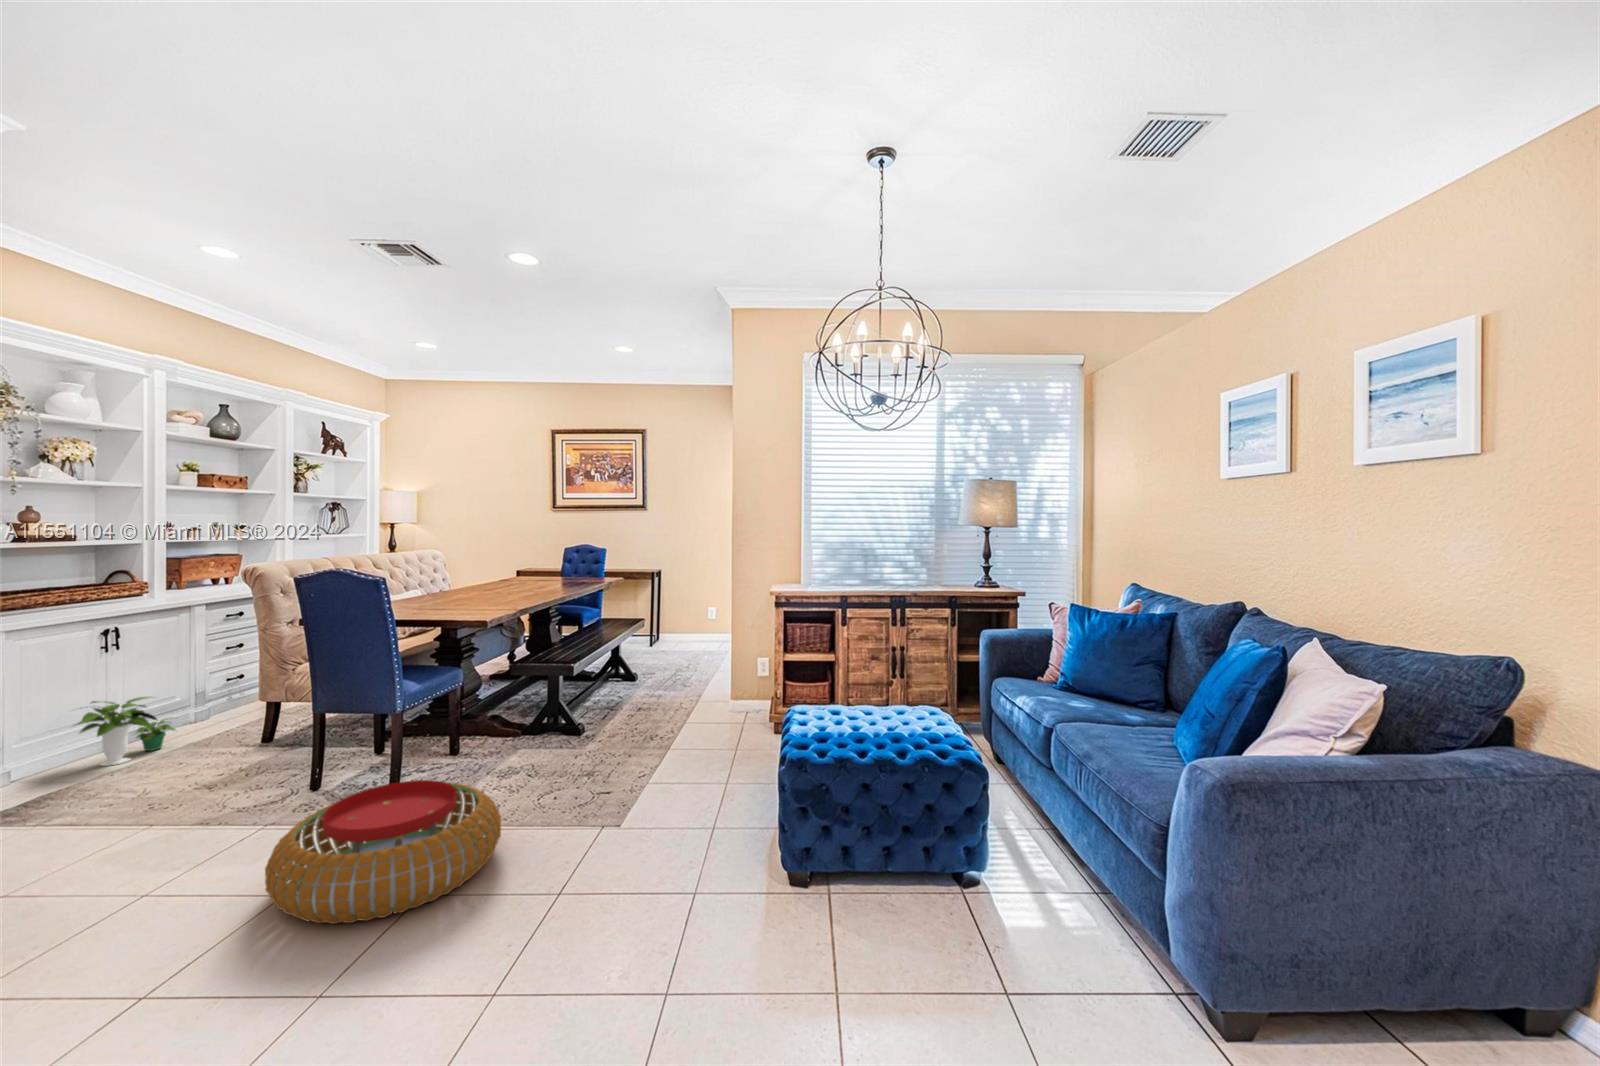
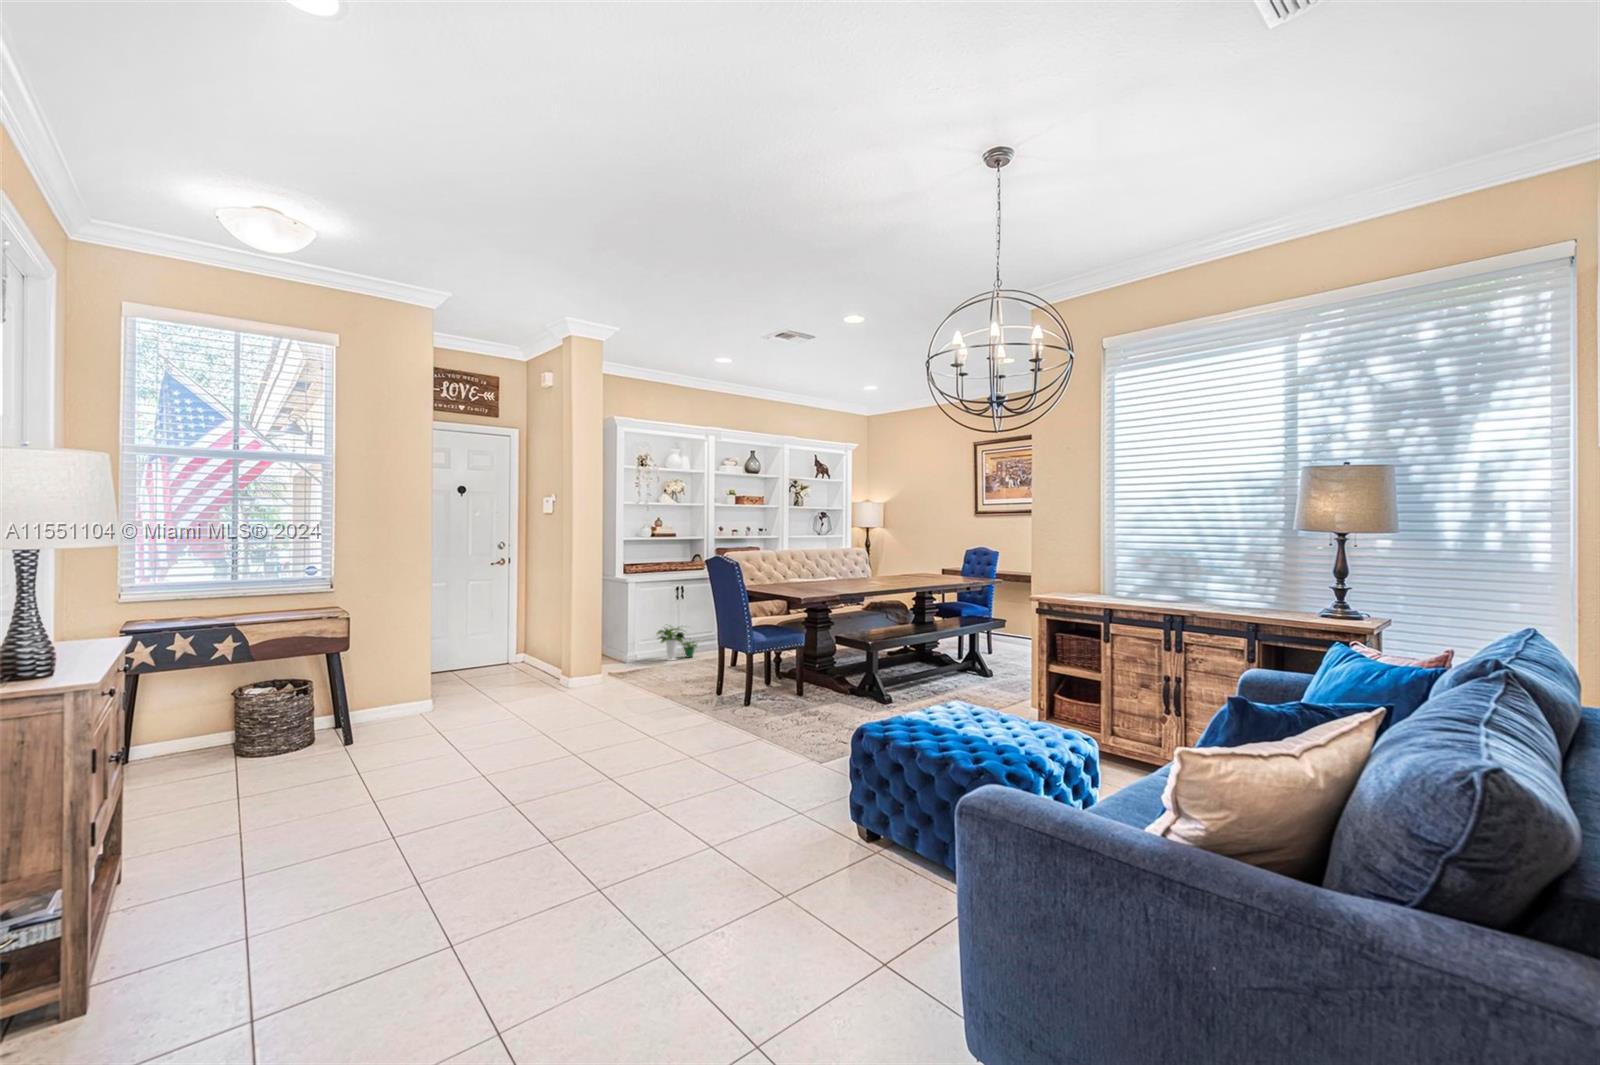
pouf: present [265,780,501,924] -> none [627,690,750,761]

